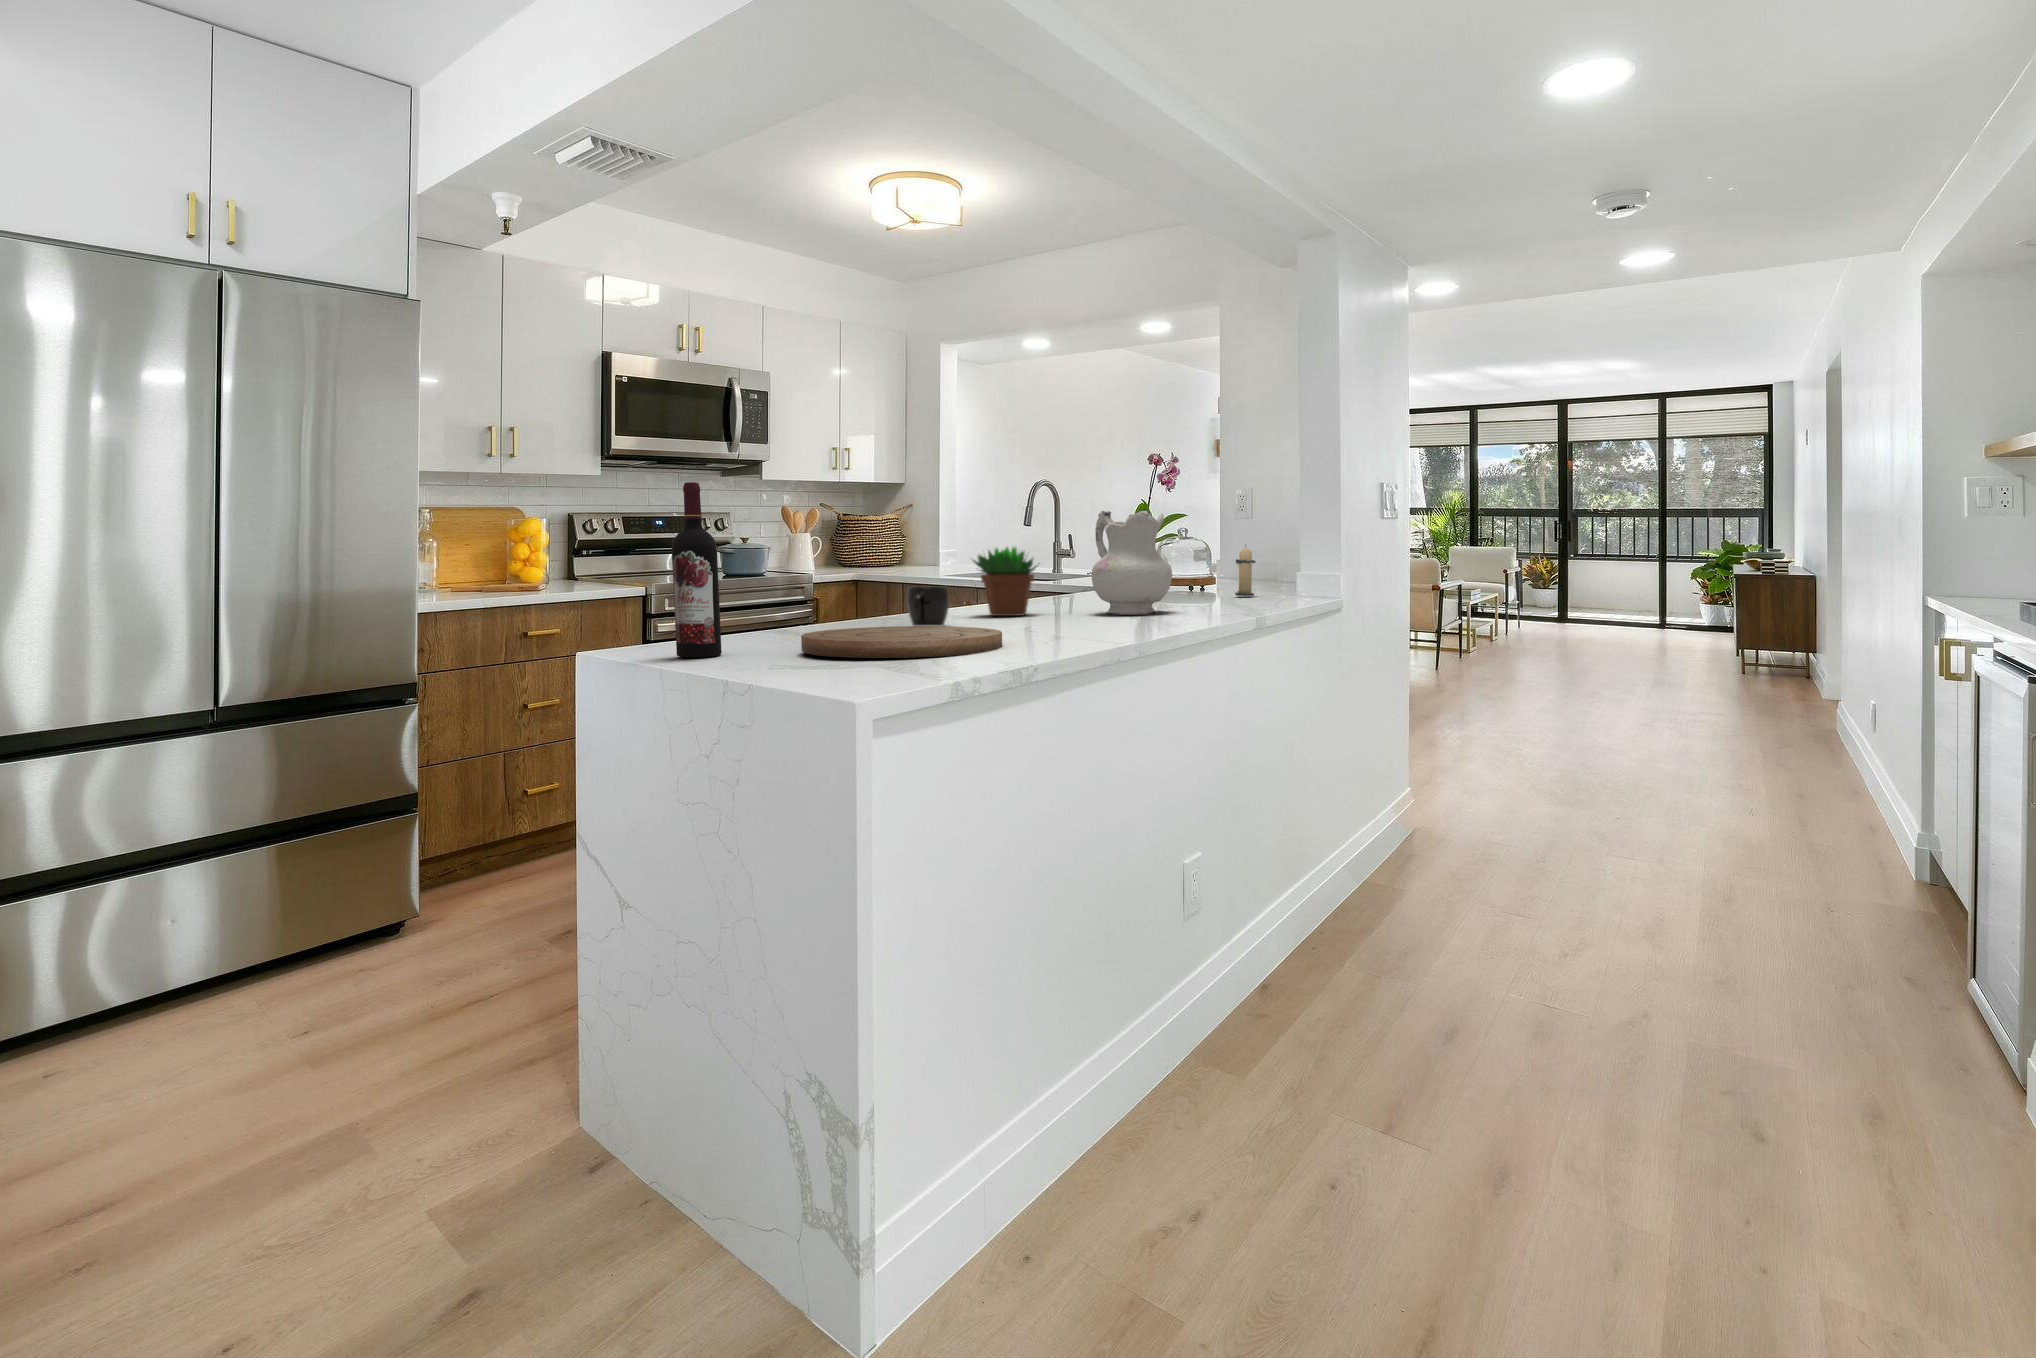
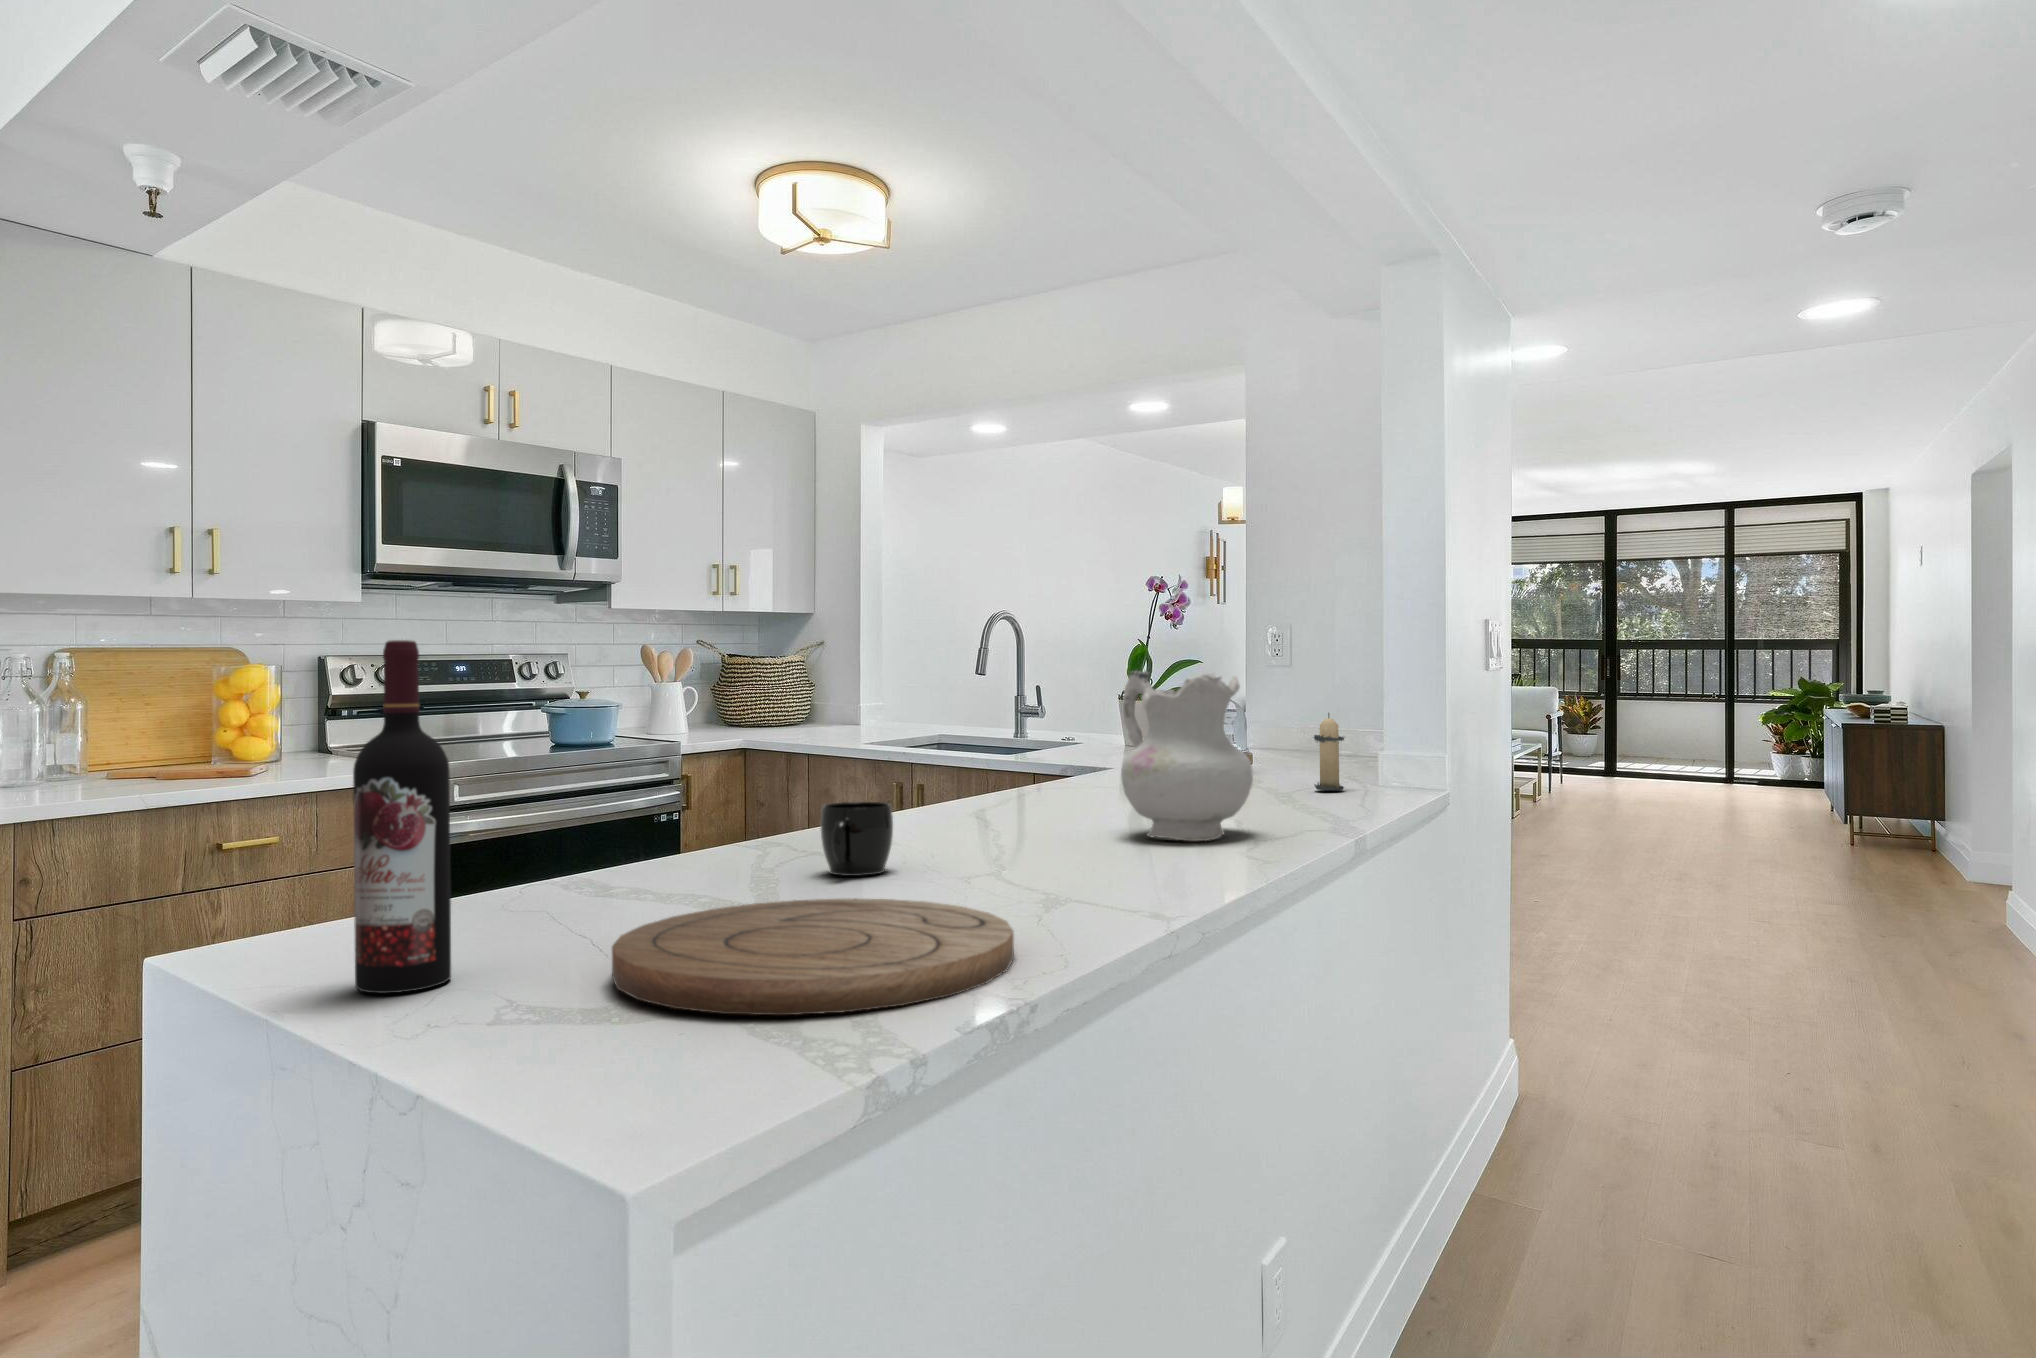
succulent plant: present [973,547,1039,616] -> none [922,724,1036,841]

